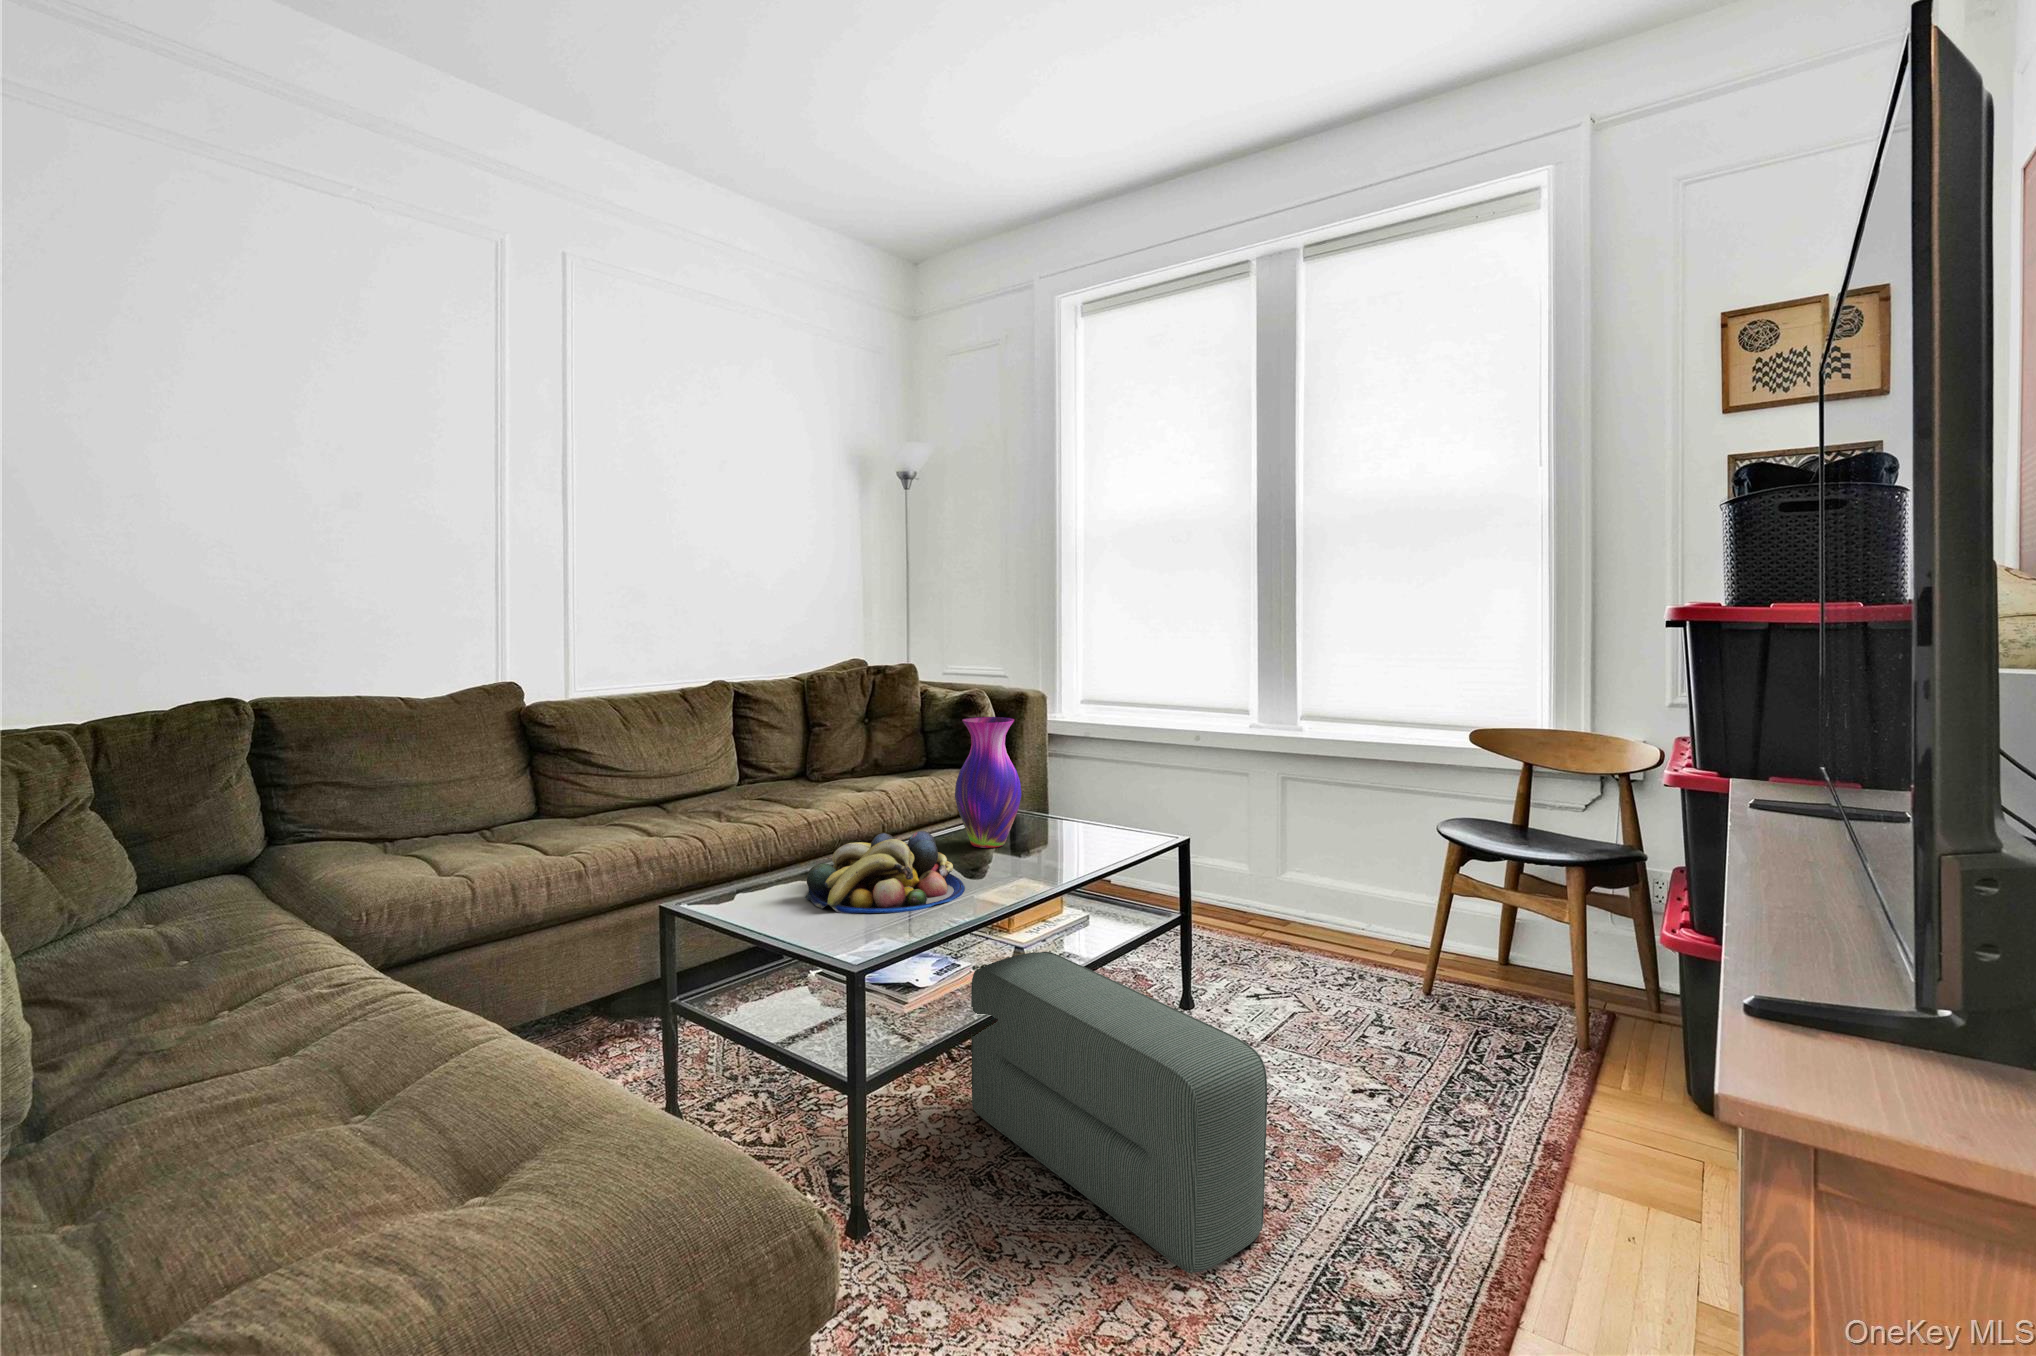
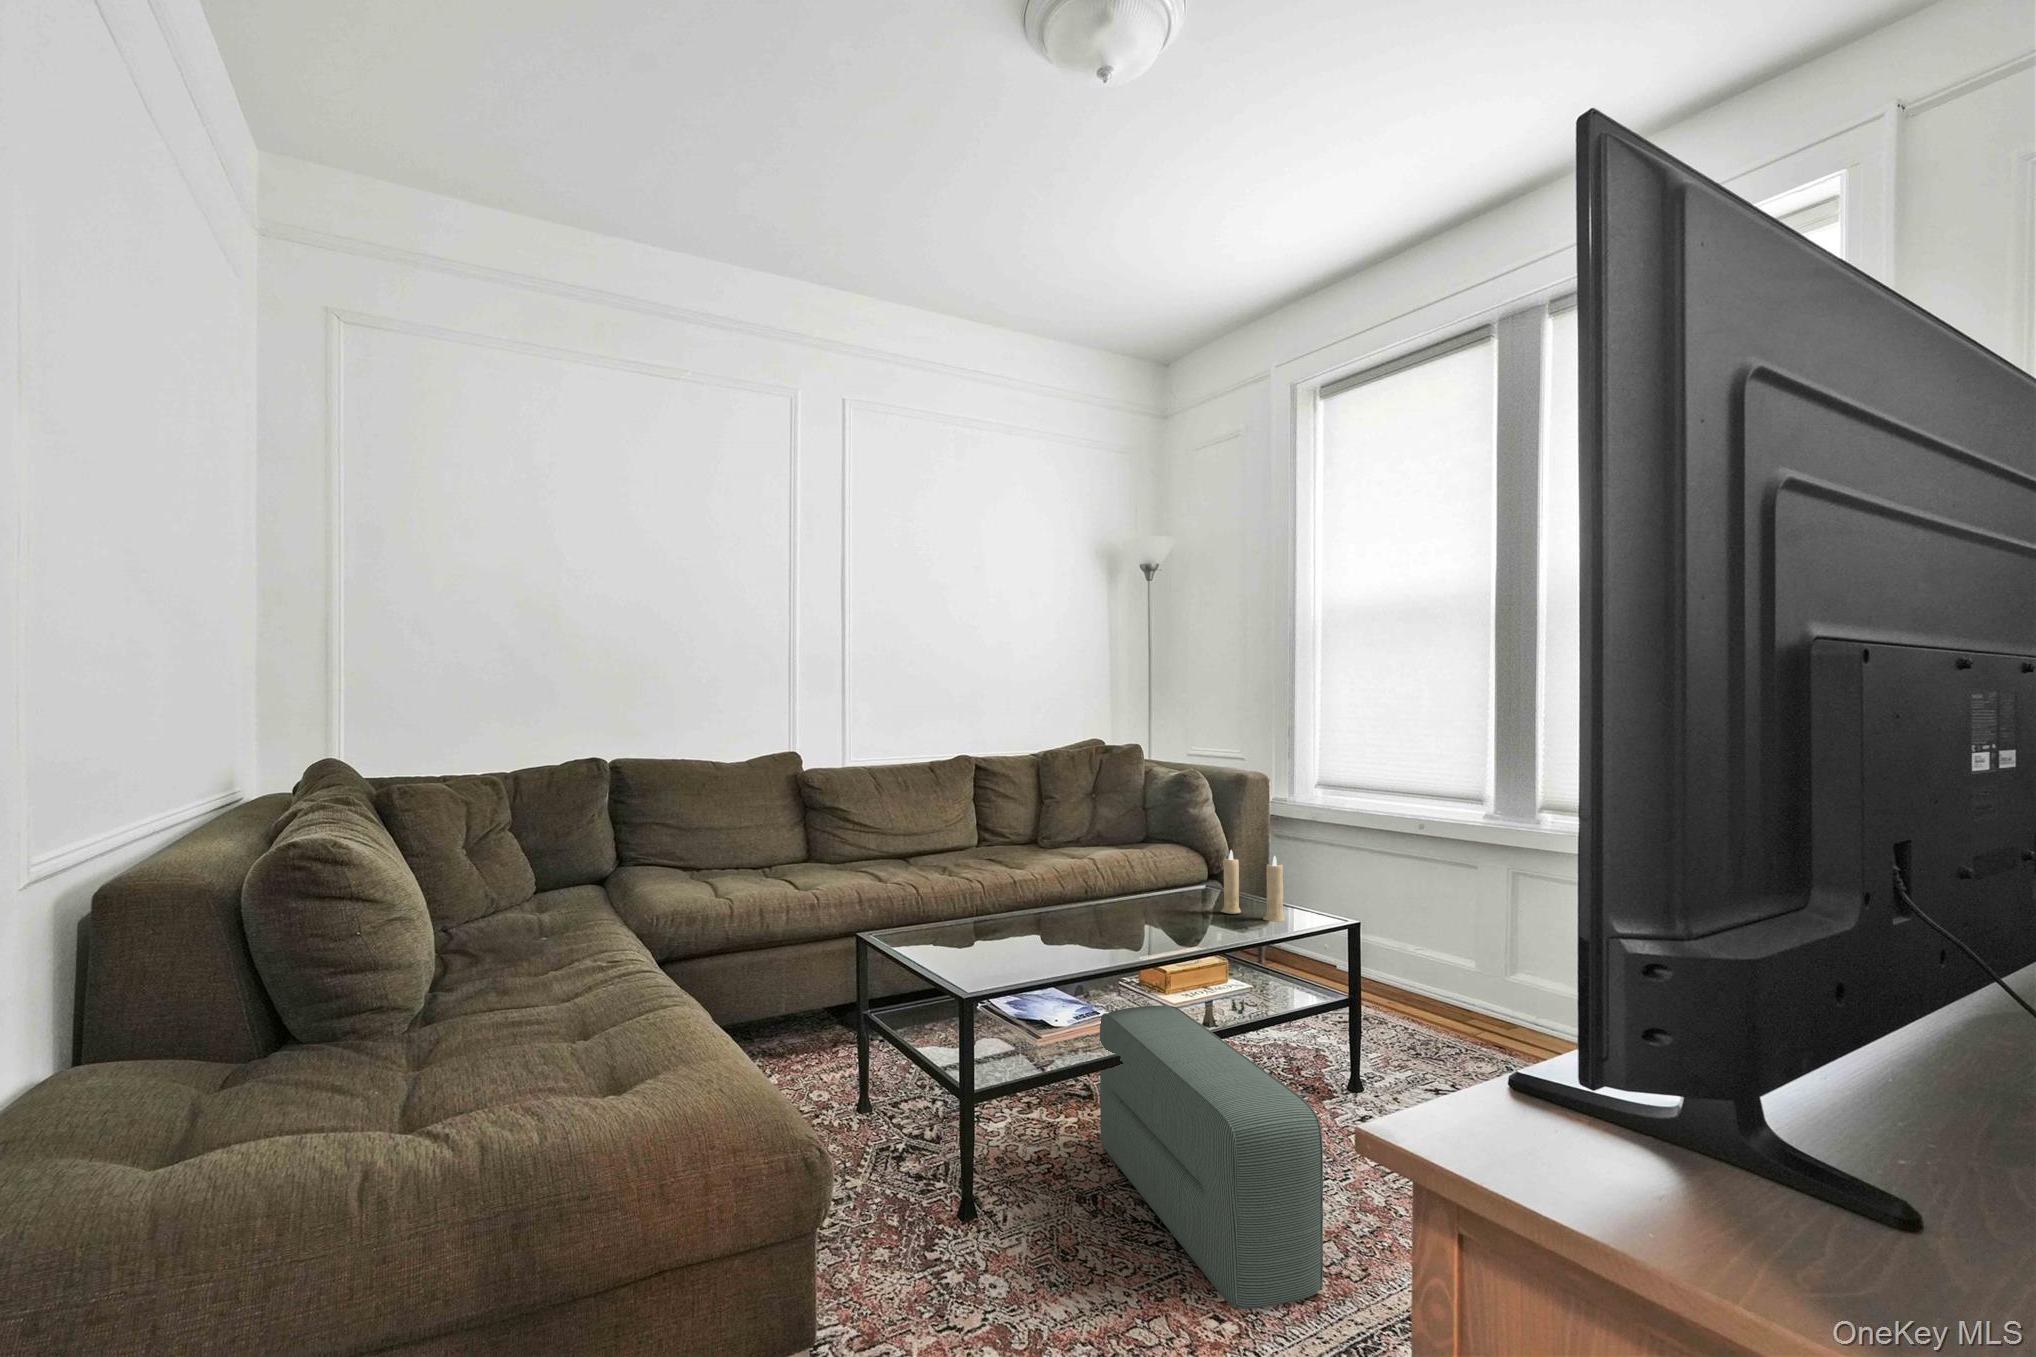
vase: present [955,717,1021,848] -> none [1132,790,1194,912]
candle: none [1049,775,1118,849] -> present [1221,850,1285,922]
fruit bowl: present [805,831,965,913] -> none [974,888,1113,956]

